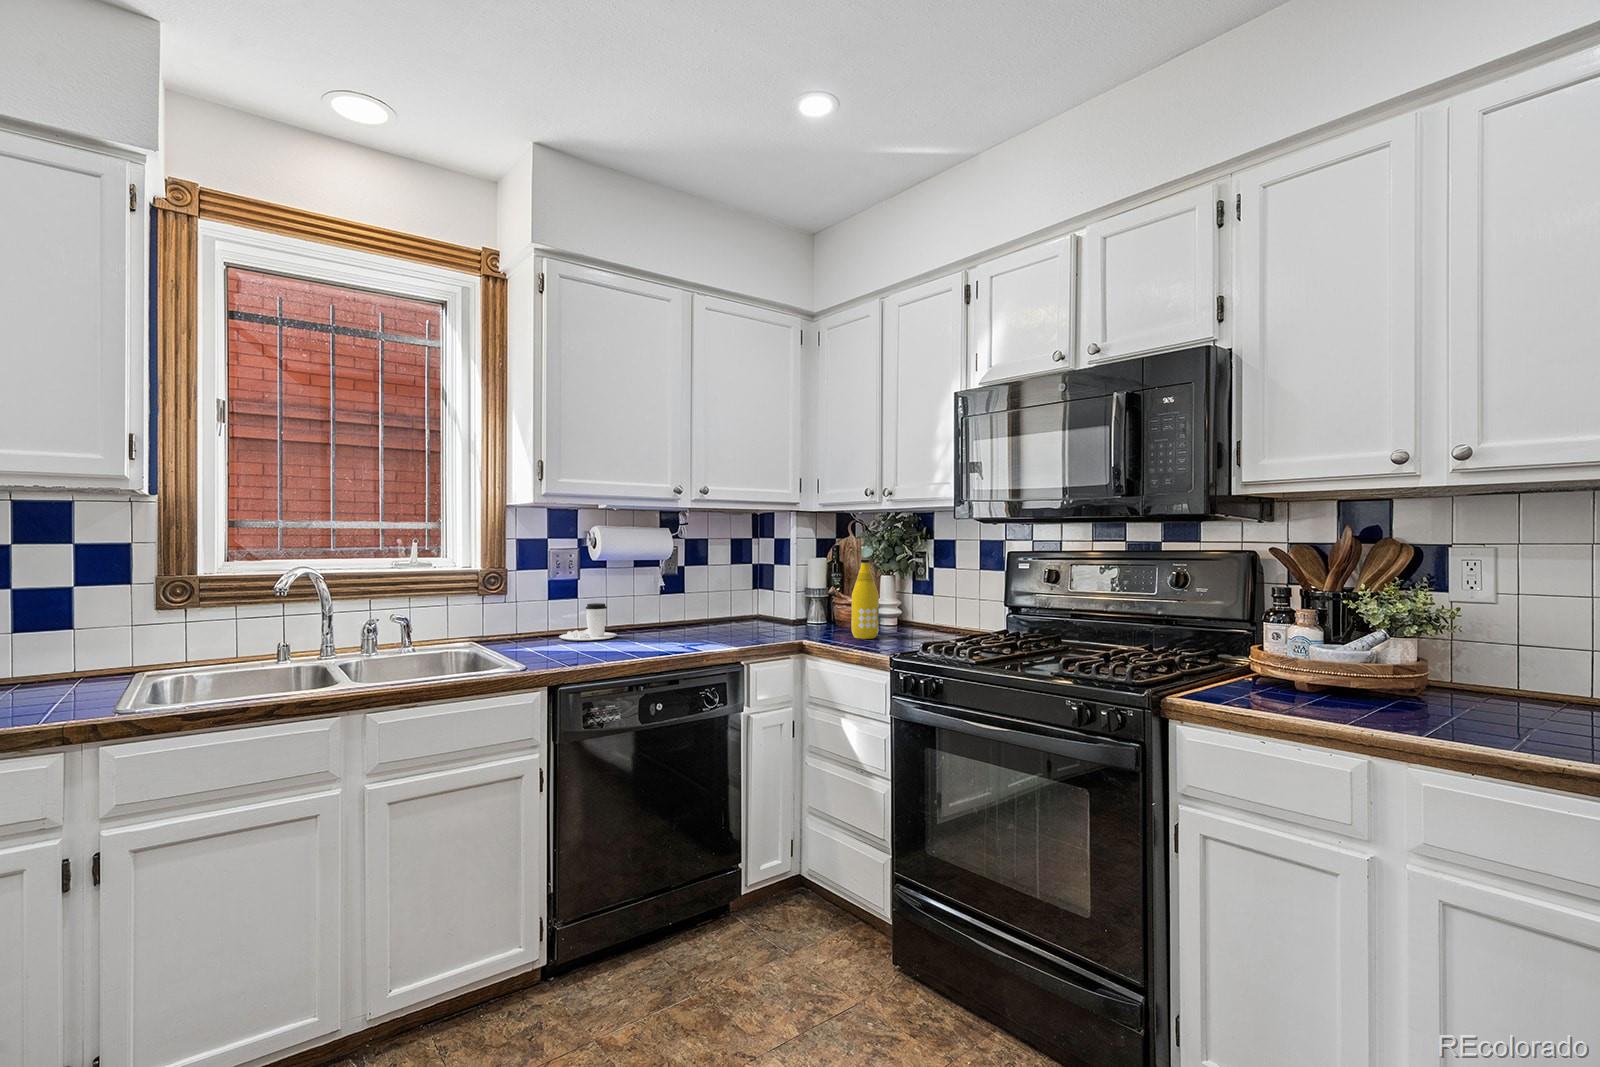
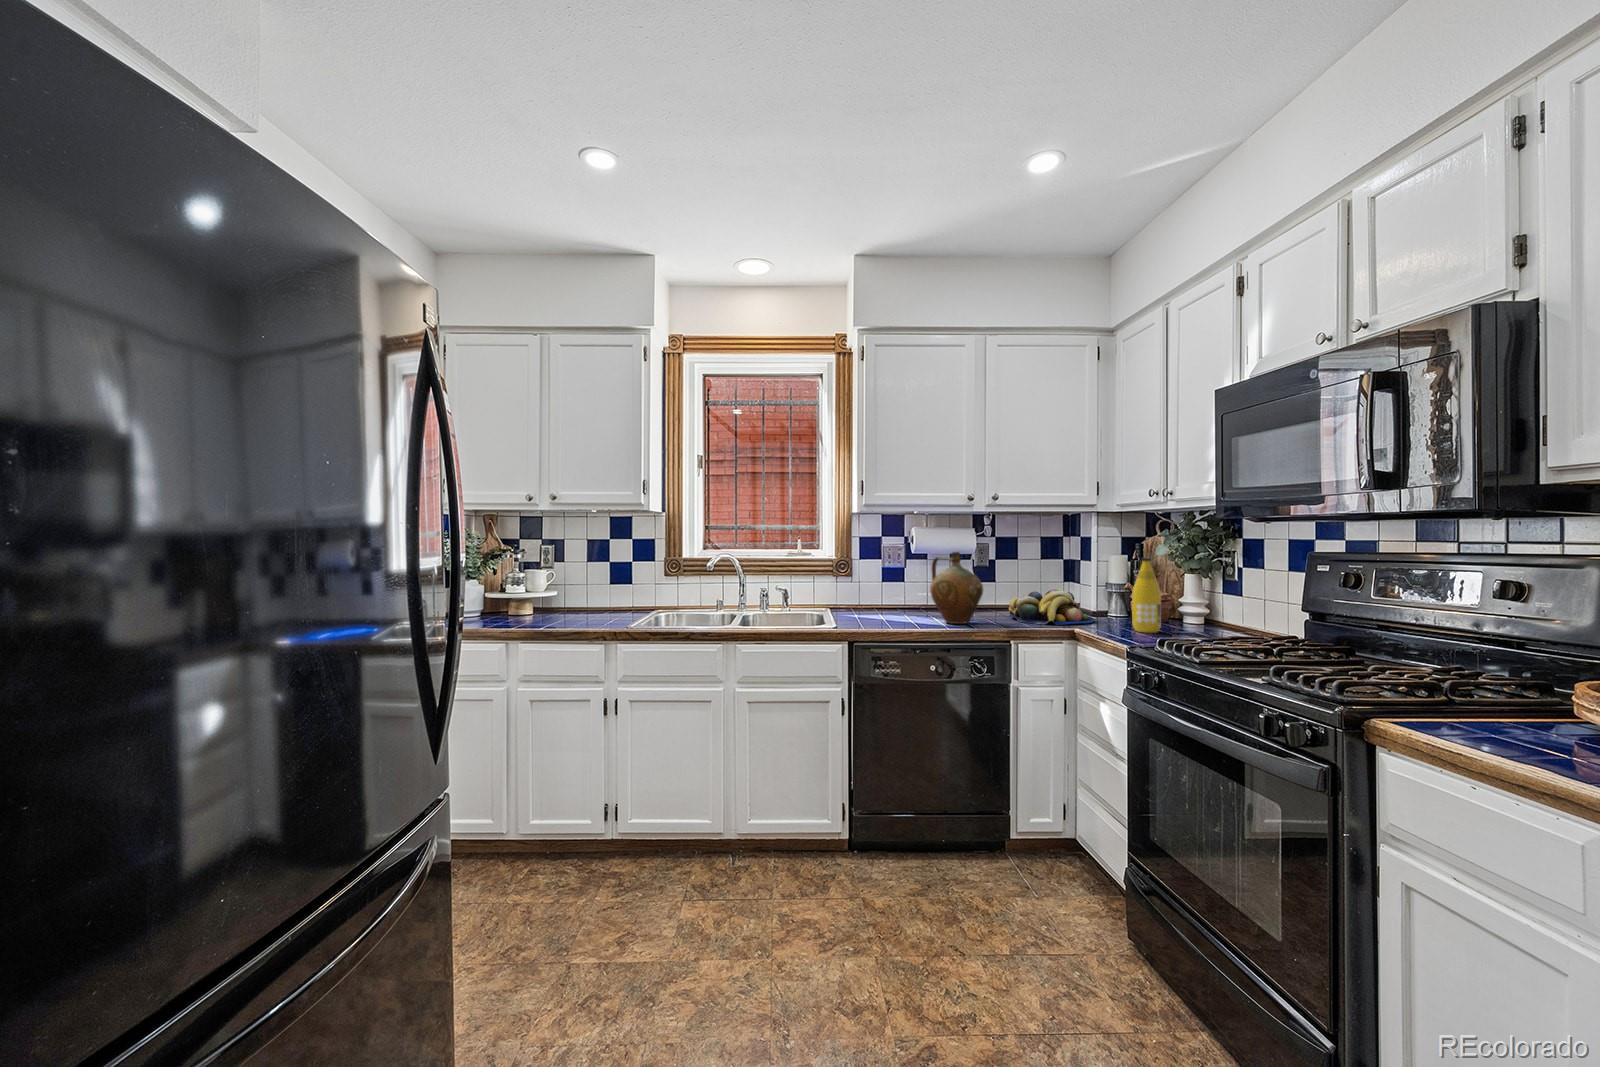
ceramic jug: none [632,556,700,647] -> present [930,552,983,624]
fruit bowl: none [710,598,804,639] -> present [1009,590,1095,625]
coffee cup: present [559,603,617,641] -> none [891,587,934,614]

